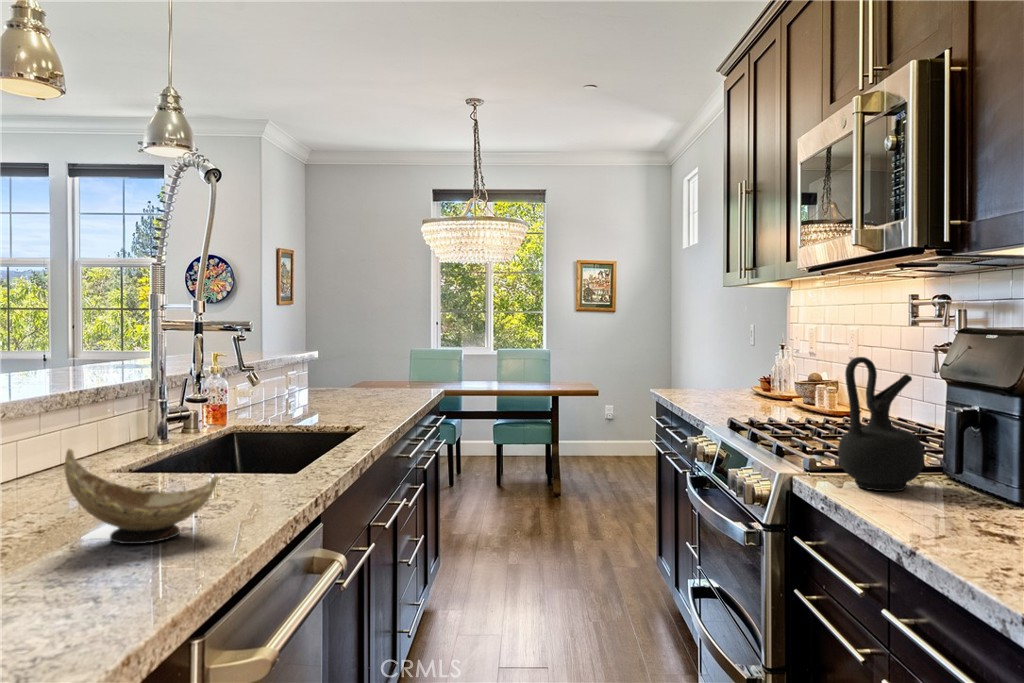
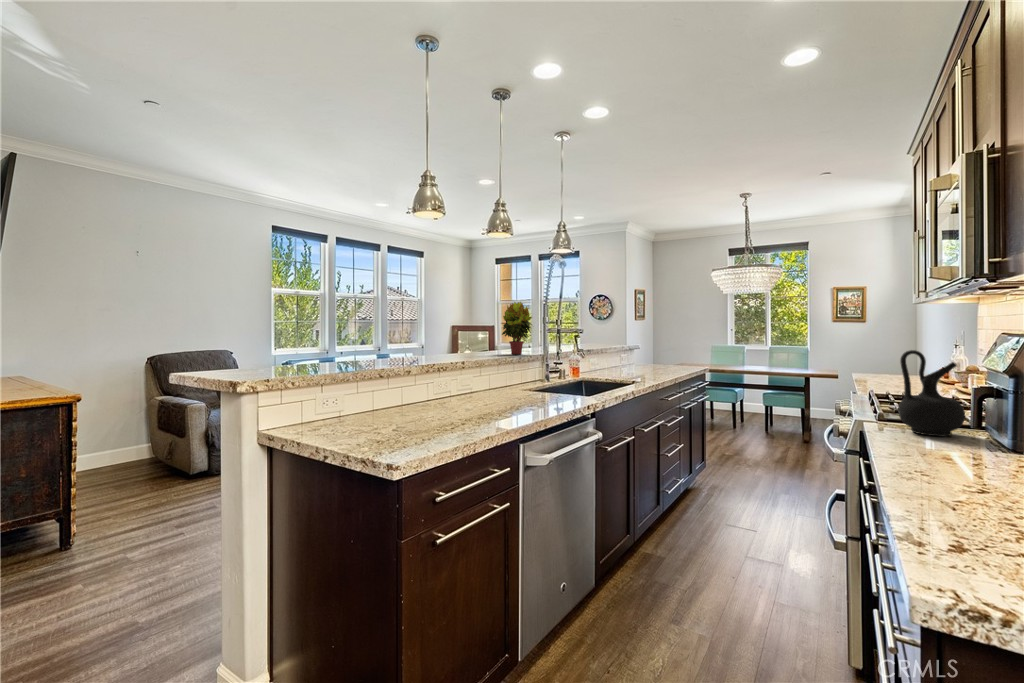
potted plant: none [29,257,123,383] -> present [502,302,532,354]
decorative bowl: present [65,449,218,544] -> none [490,375,543,413]

